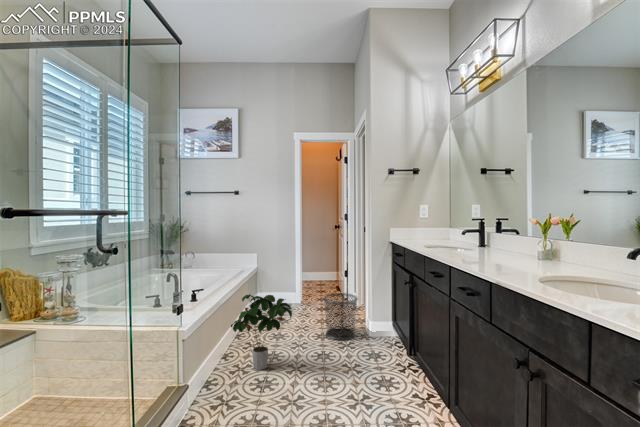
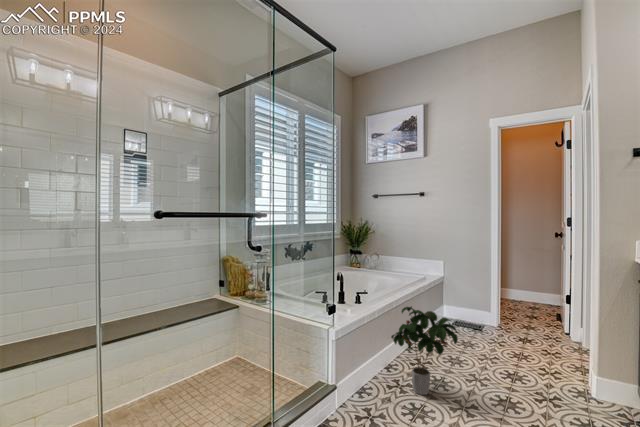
waste bin: present [324,293,357,340] -> none [515,323,573,392]

